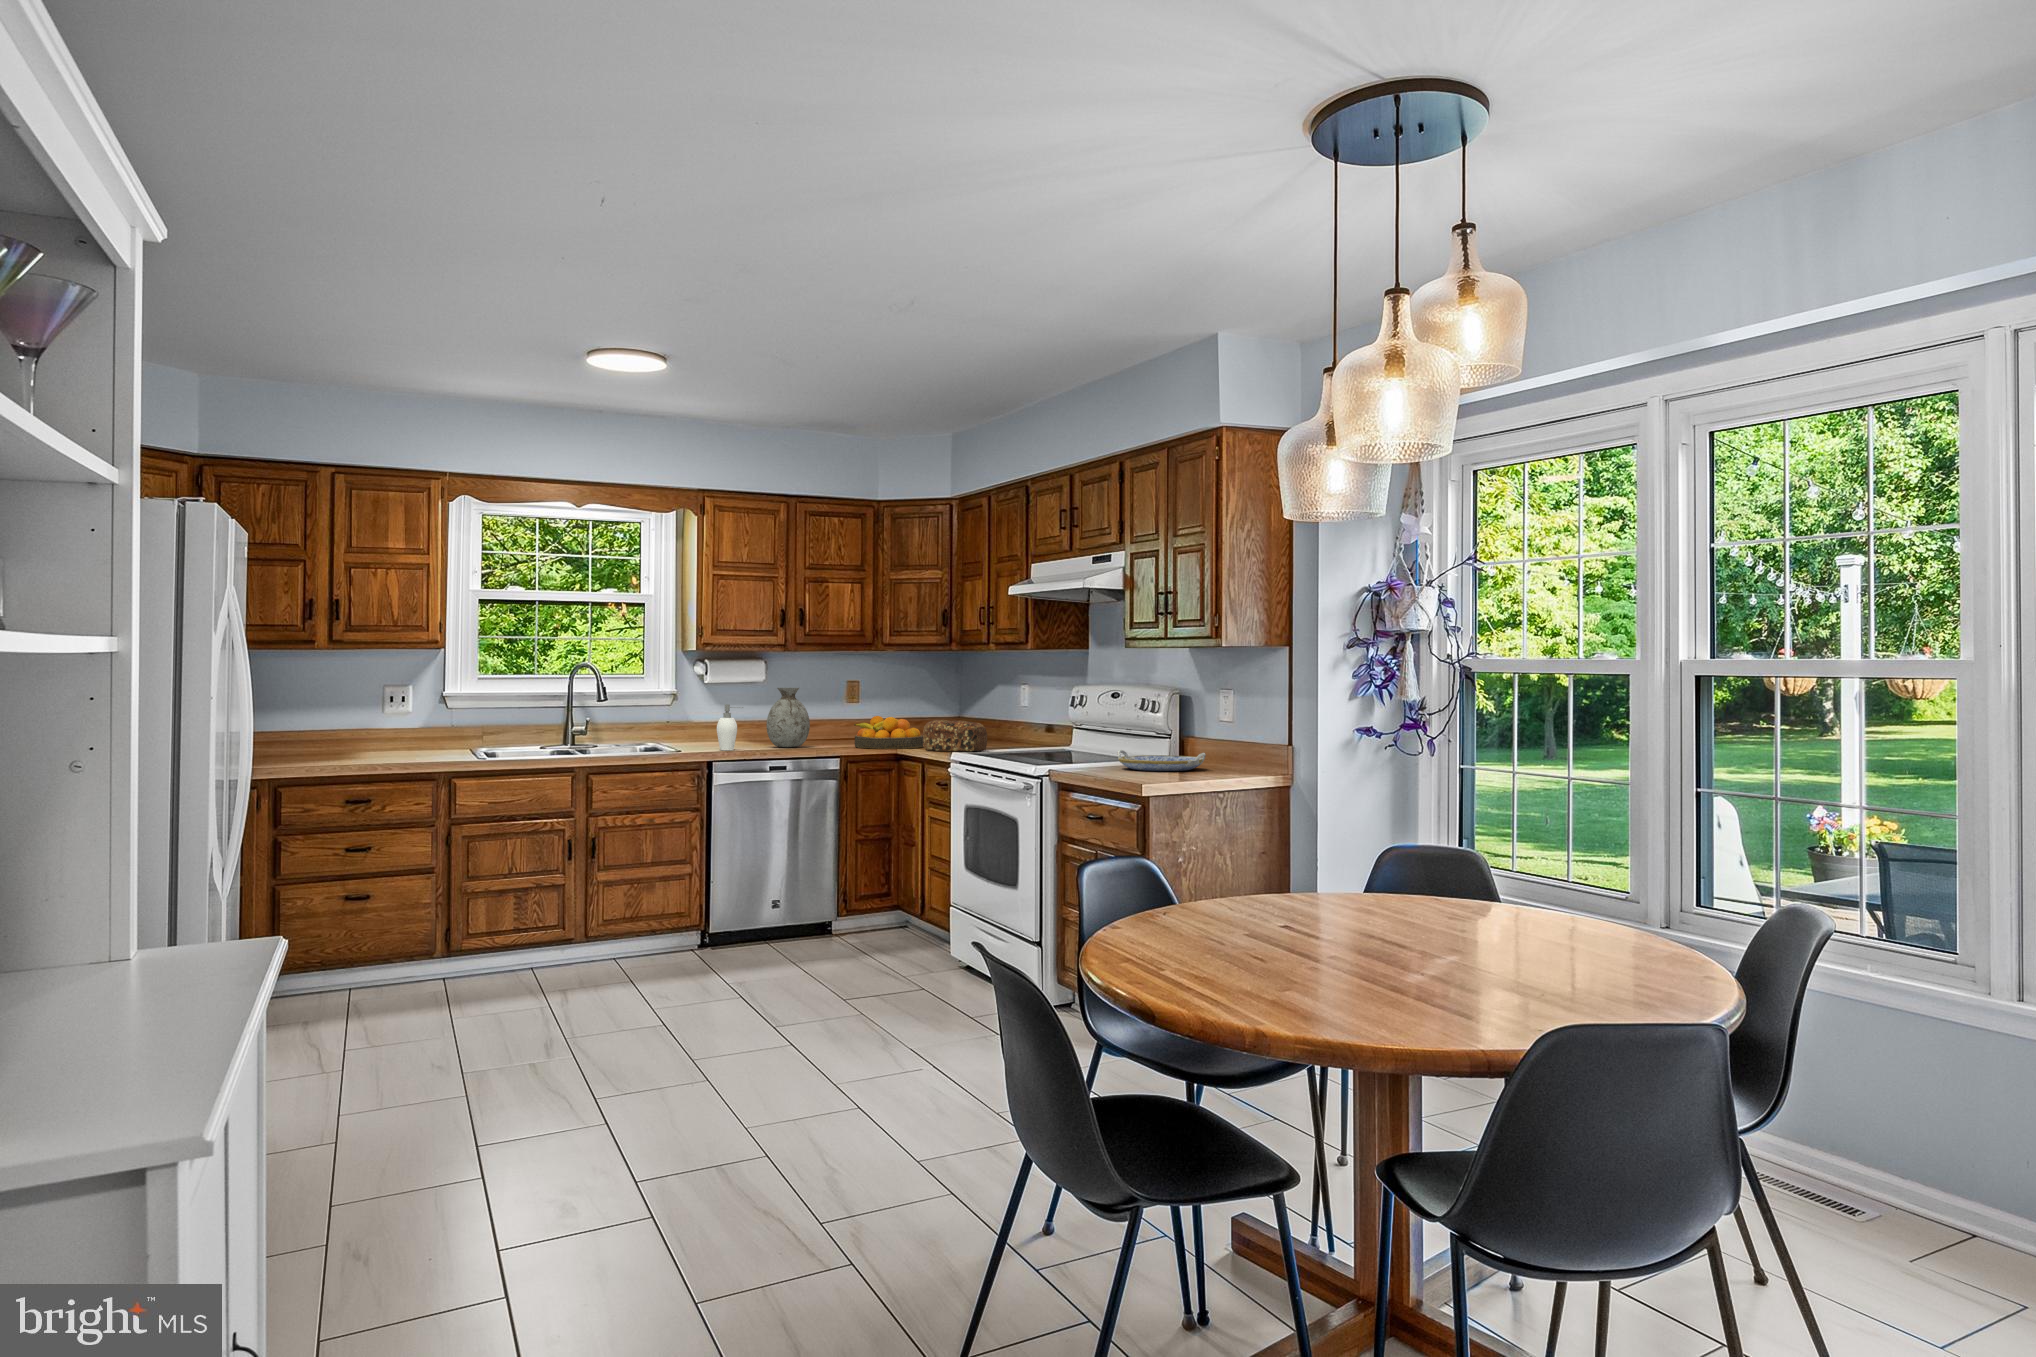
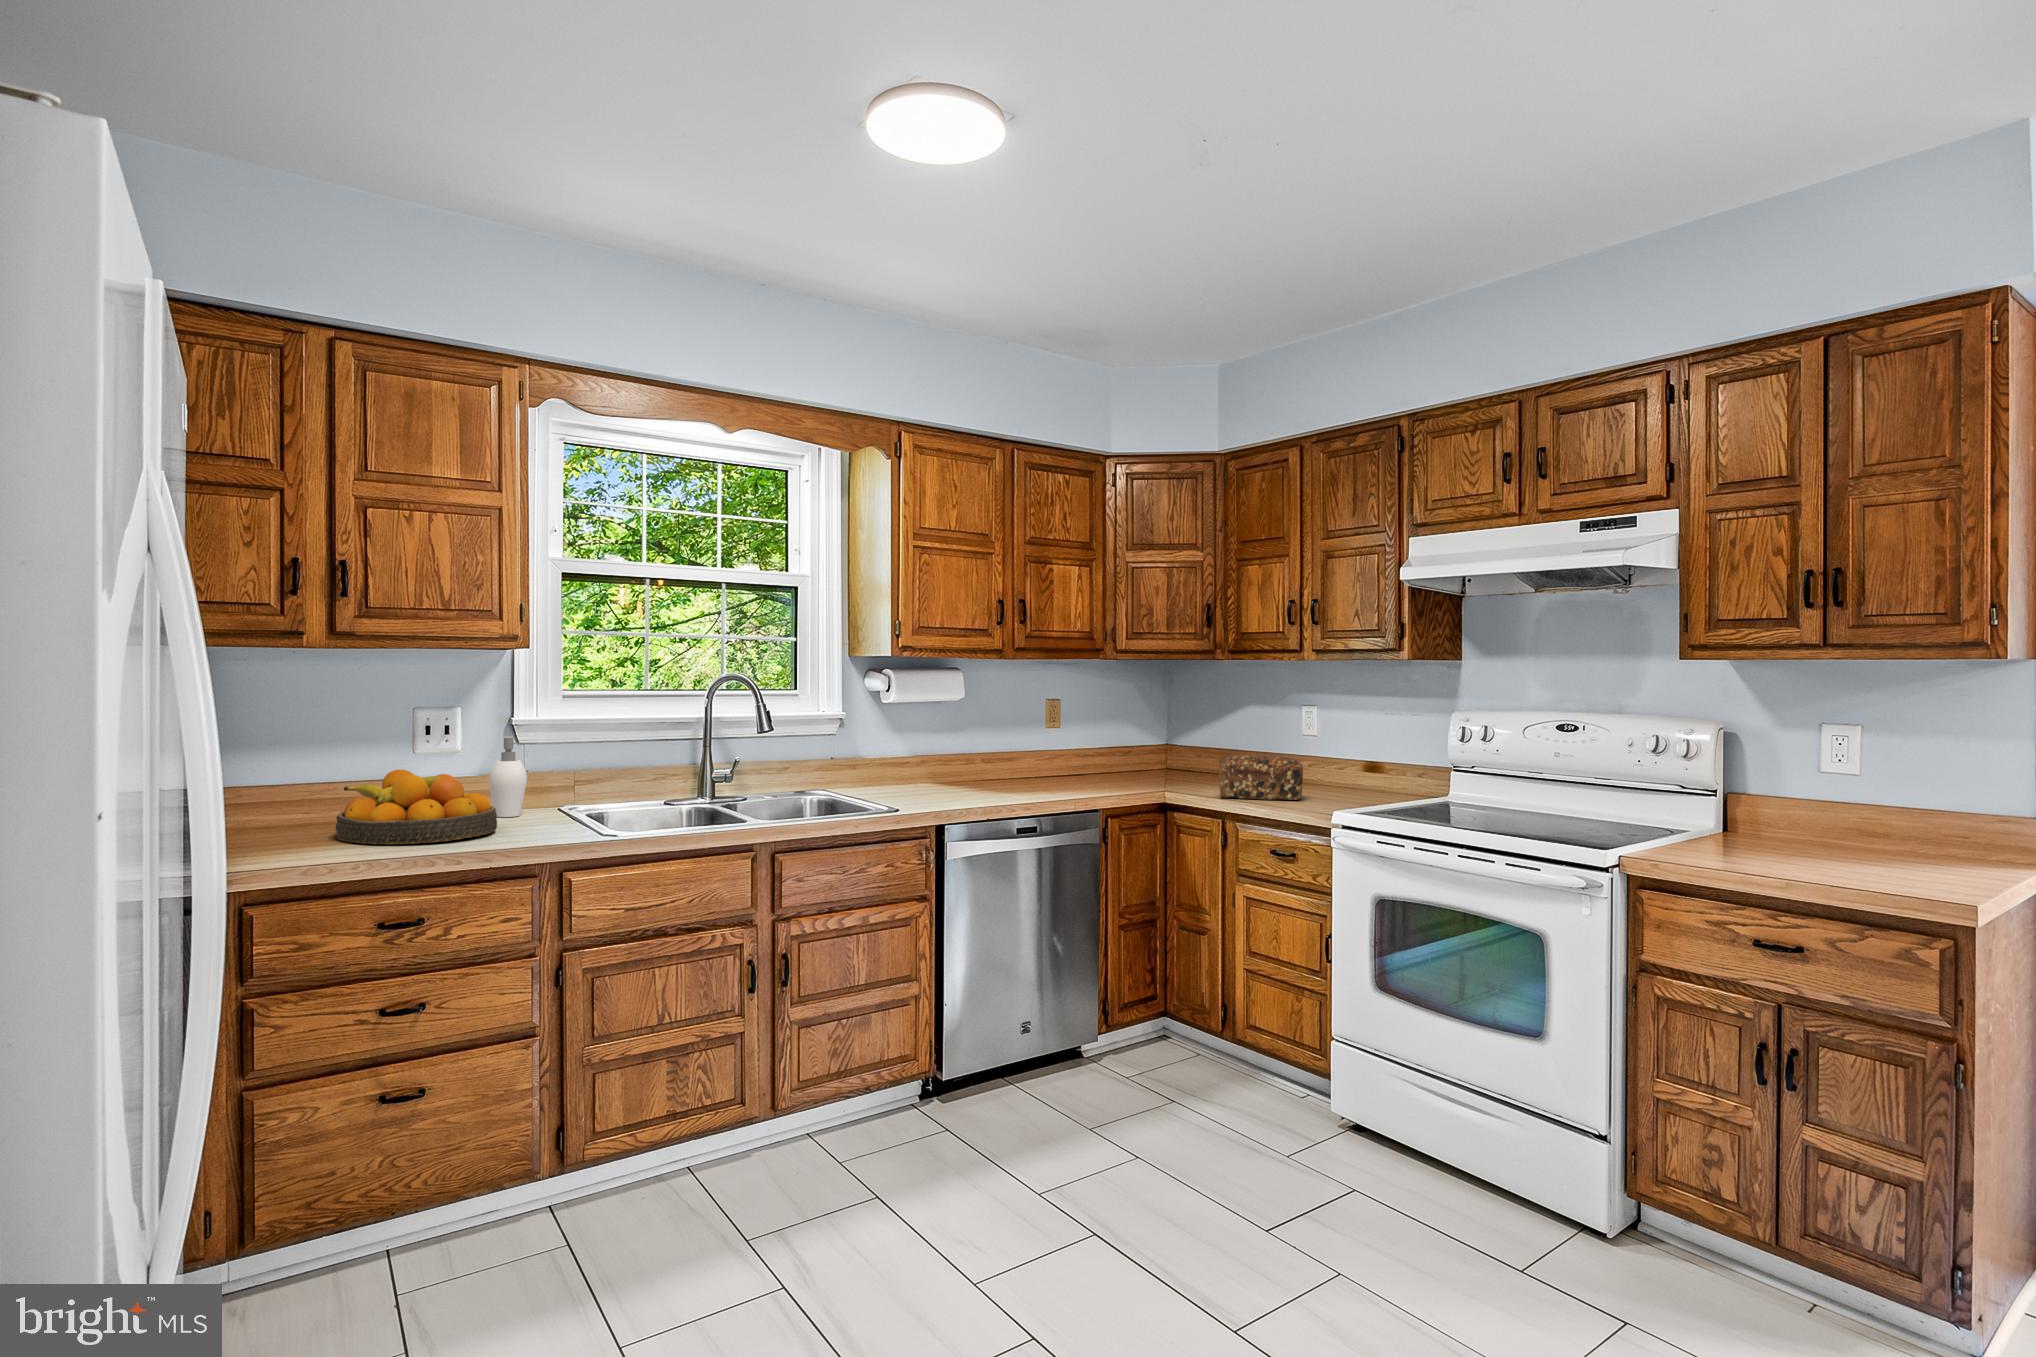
vase: present [766,688,810,748] -> none [976,707,1035,792]
soap dispenser: present [717,704,743,750] -> present [489,738,538,817]
fruit bowl: present [854,716,923,749] -> present [336,770,497,844]
serving tray: present [1117,750,1206,771] -> none [1714,820,1890,861]

